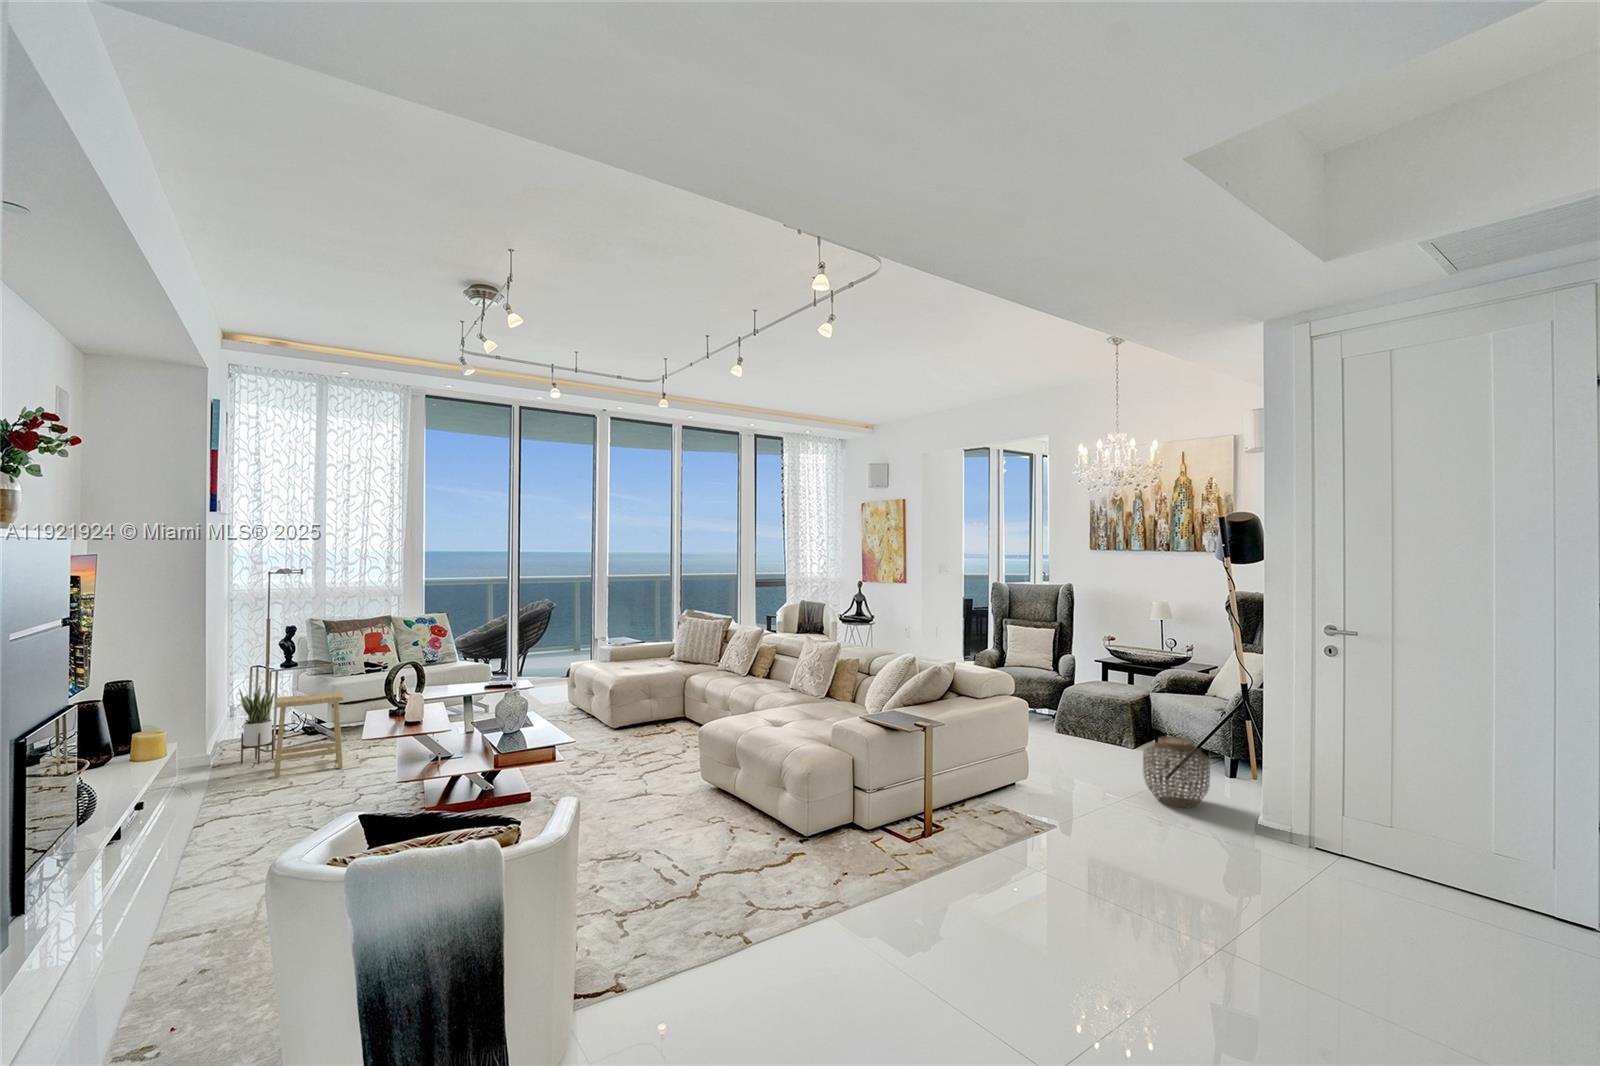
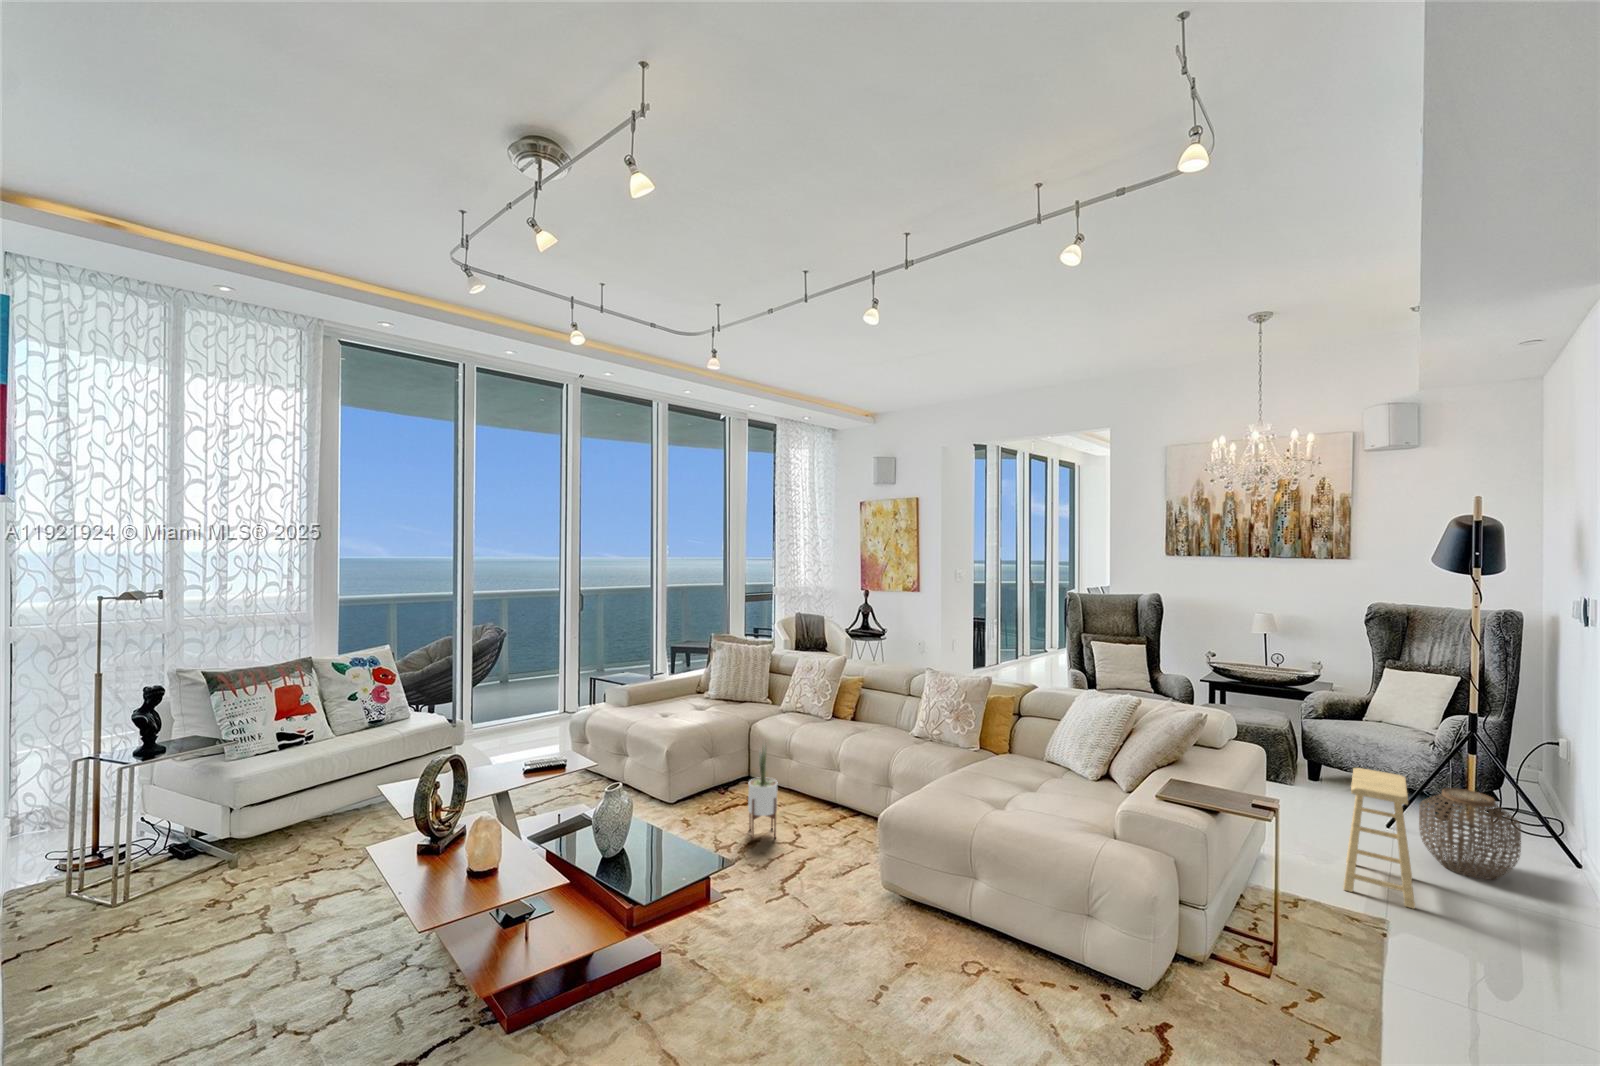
potted plant: present [239,685,274,764] -> present [748,746,777,838]
footstool: present [275,692,344,778] -> present [1343,768,1415,909]

